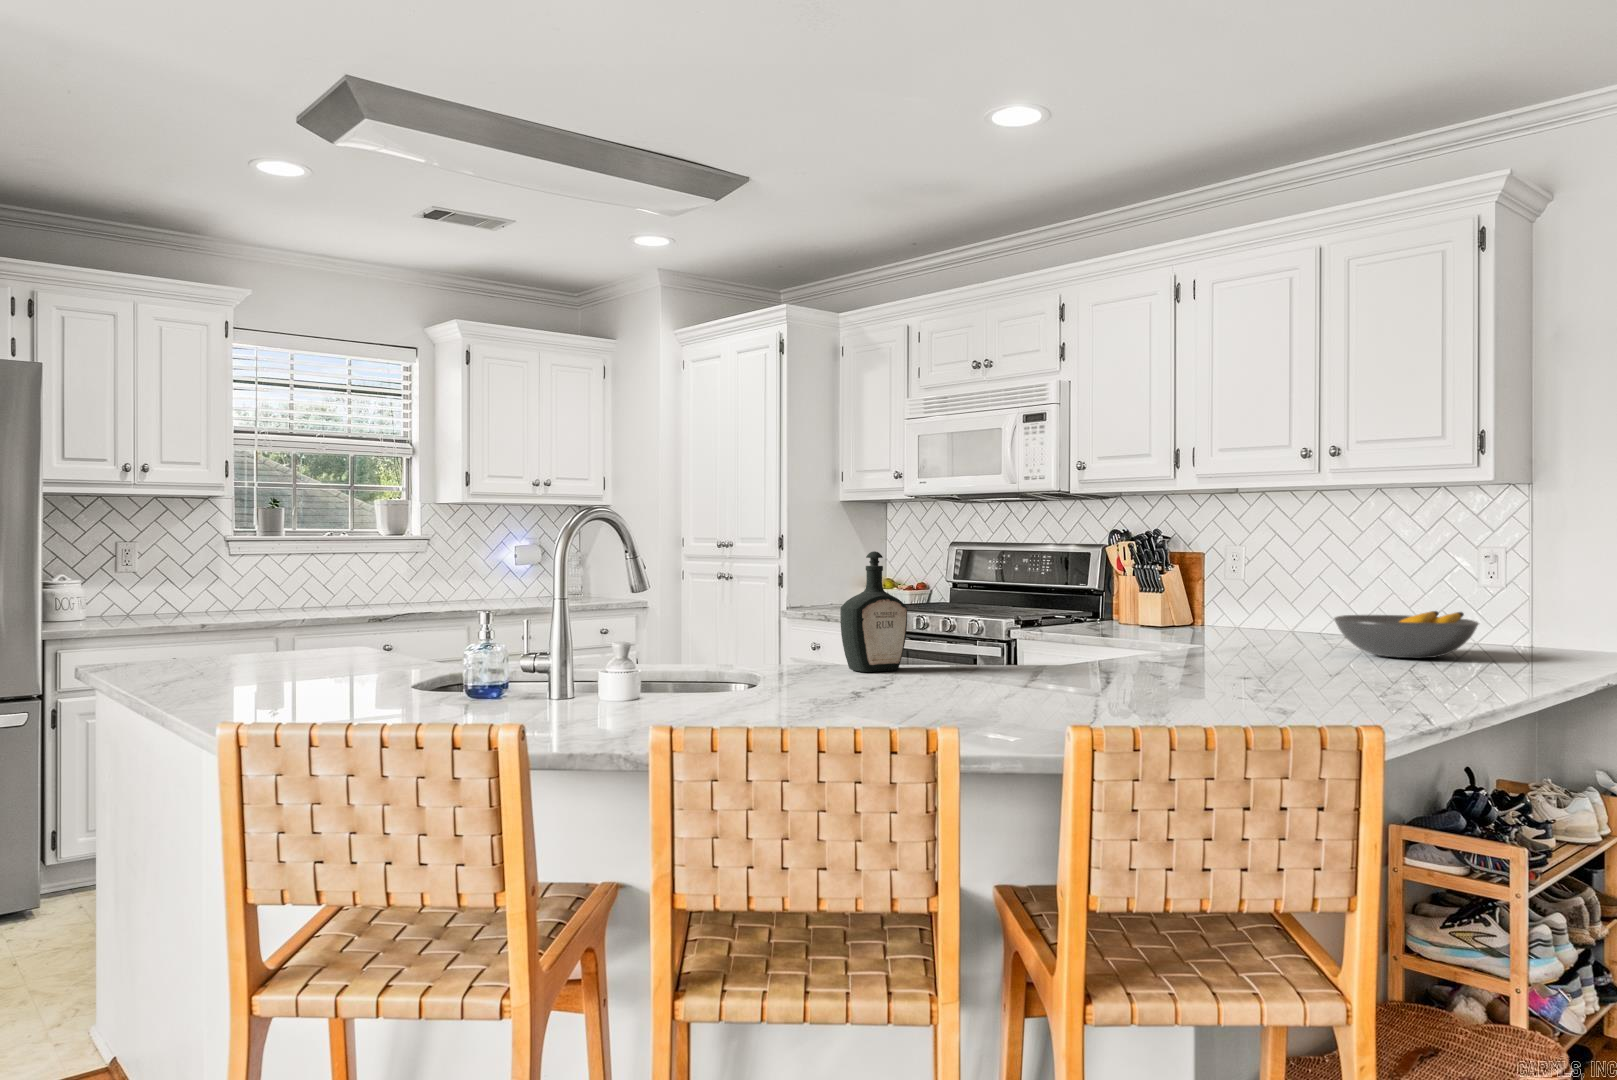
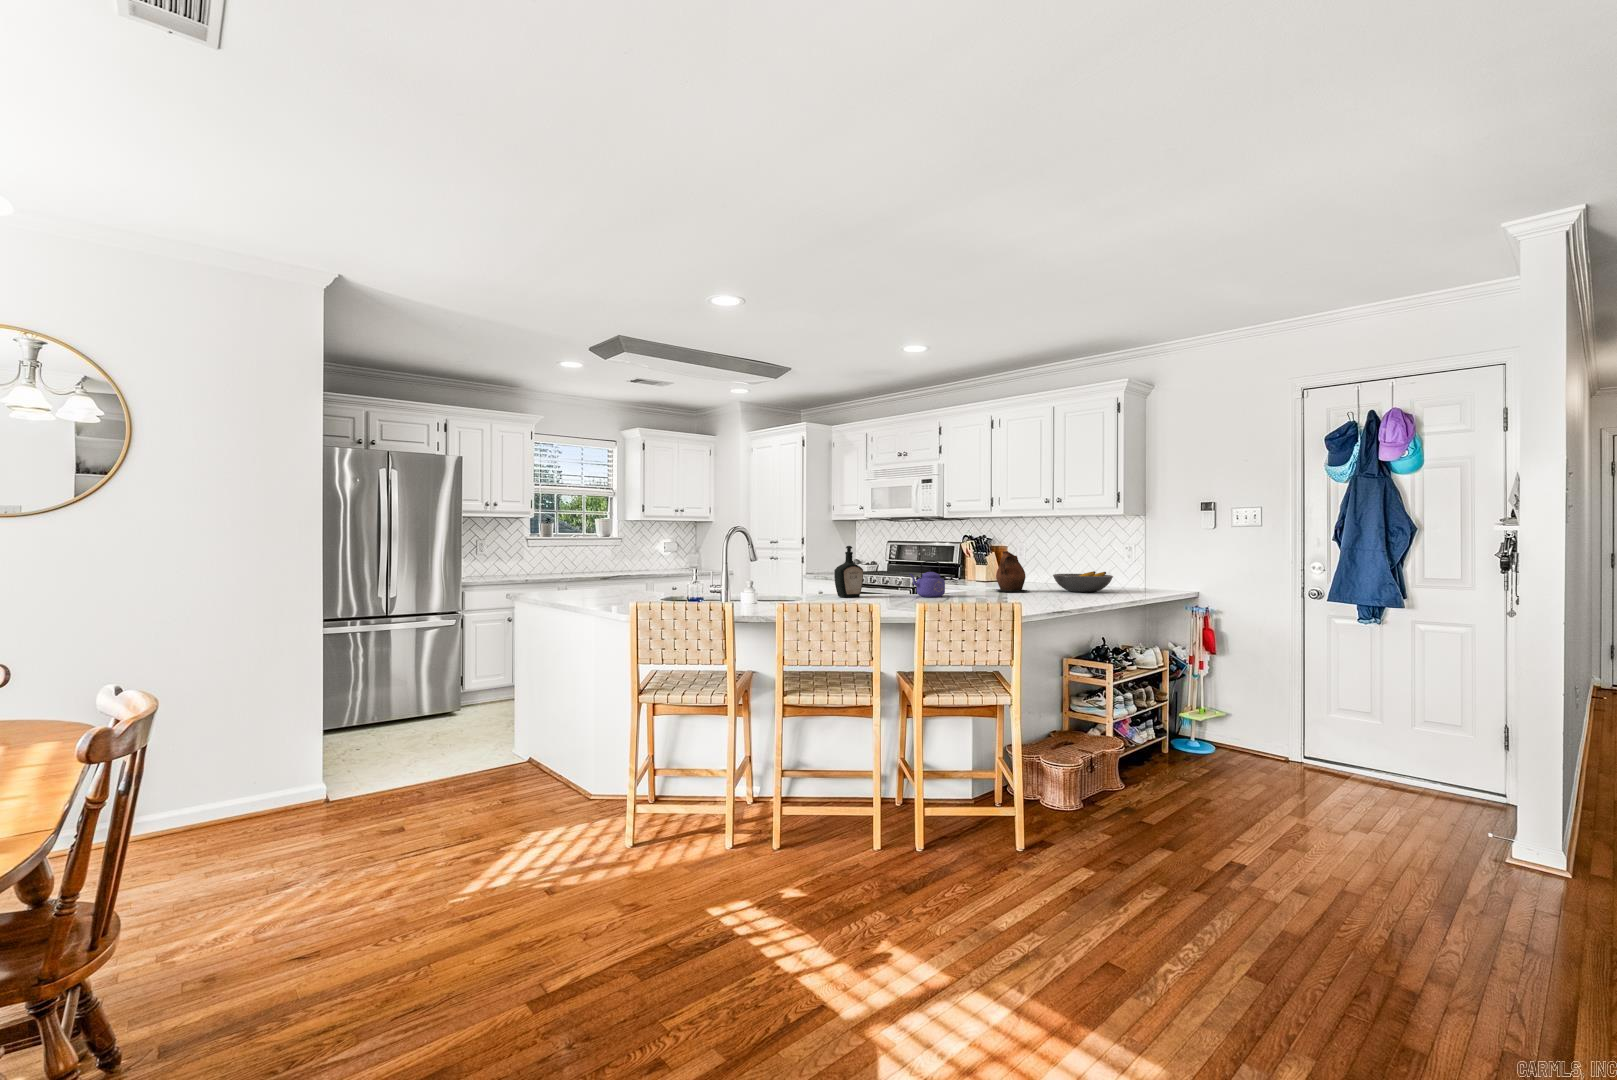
ceramic pitcher: none [1195,564,1286,658] -> present [996,551,1029,592]
kettle: none [1015,586,1098,672] -> present [909,561,945,597]

